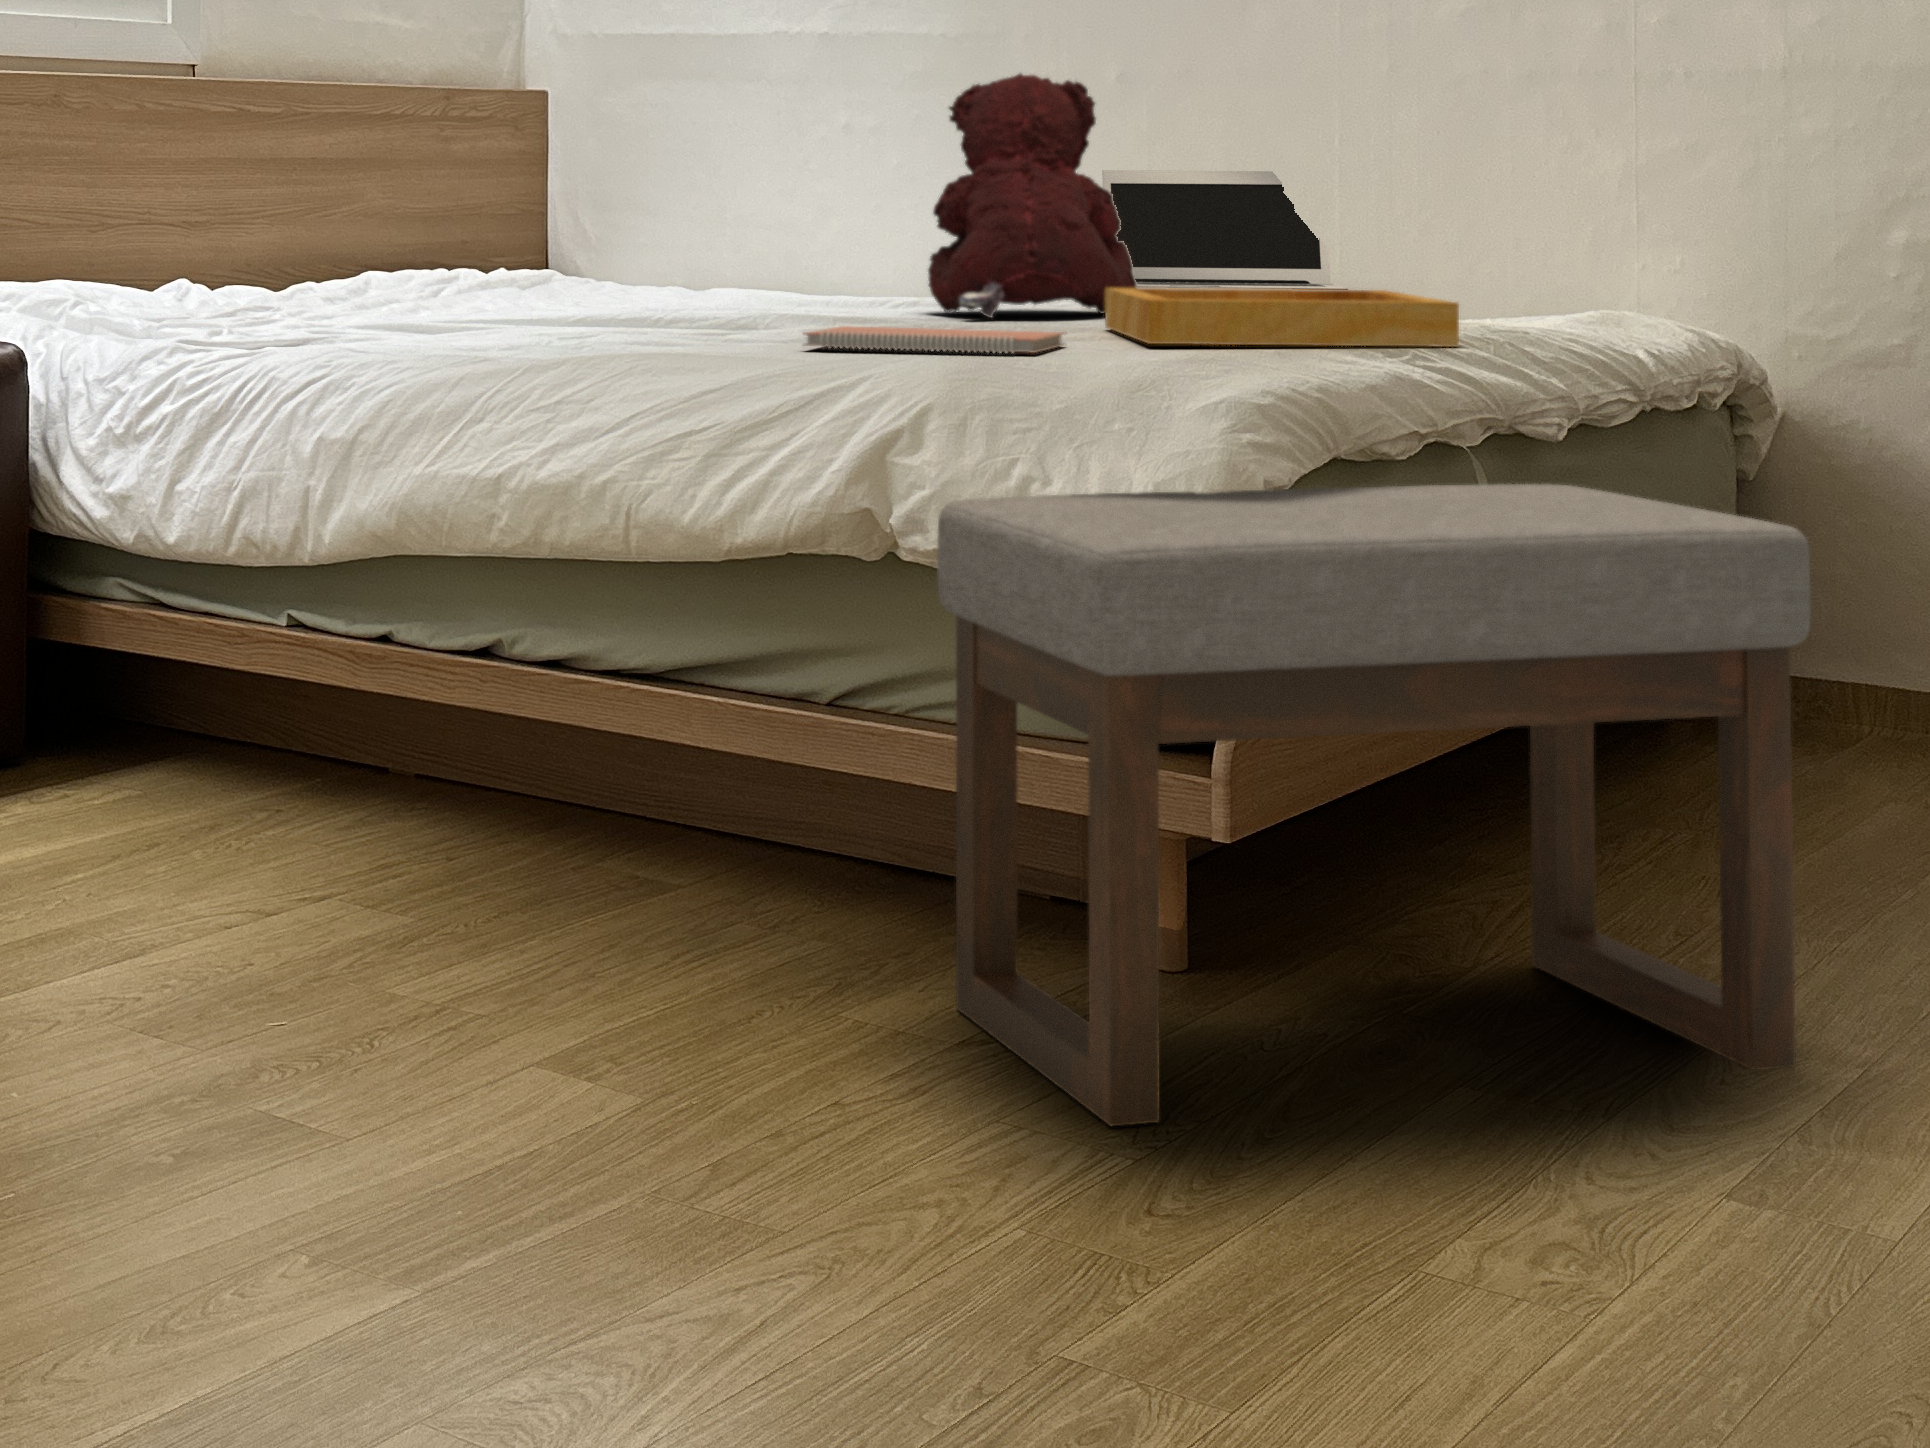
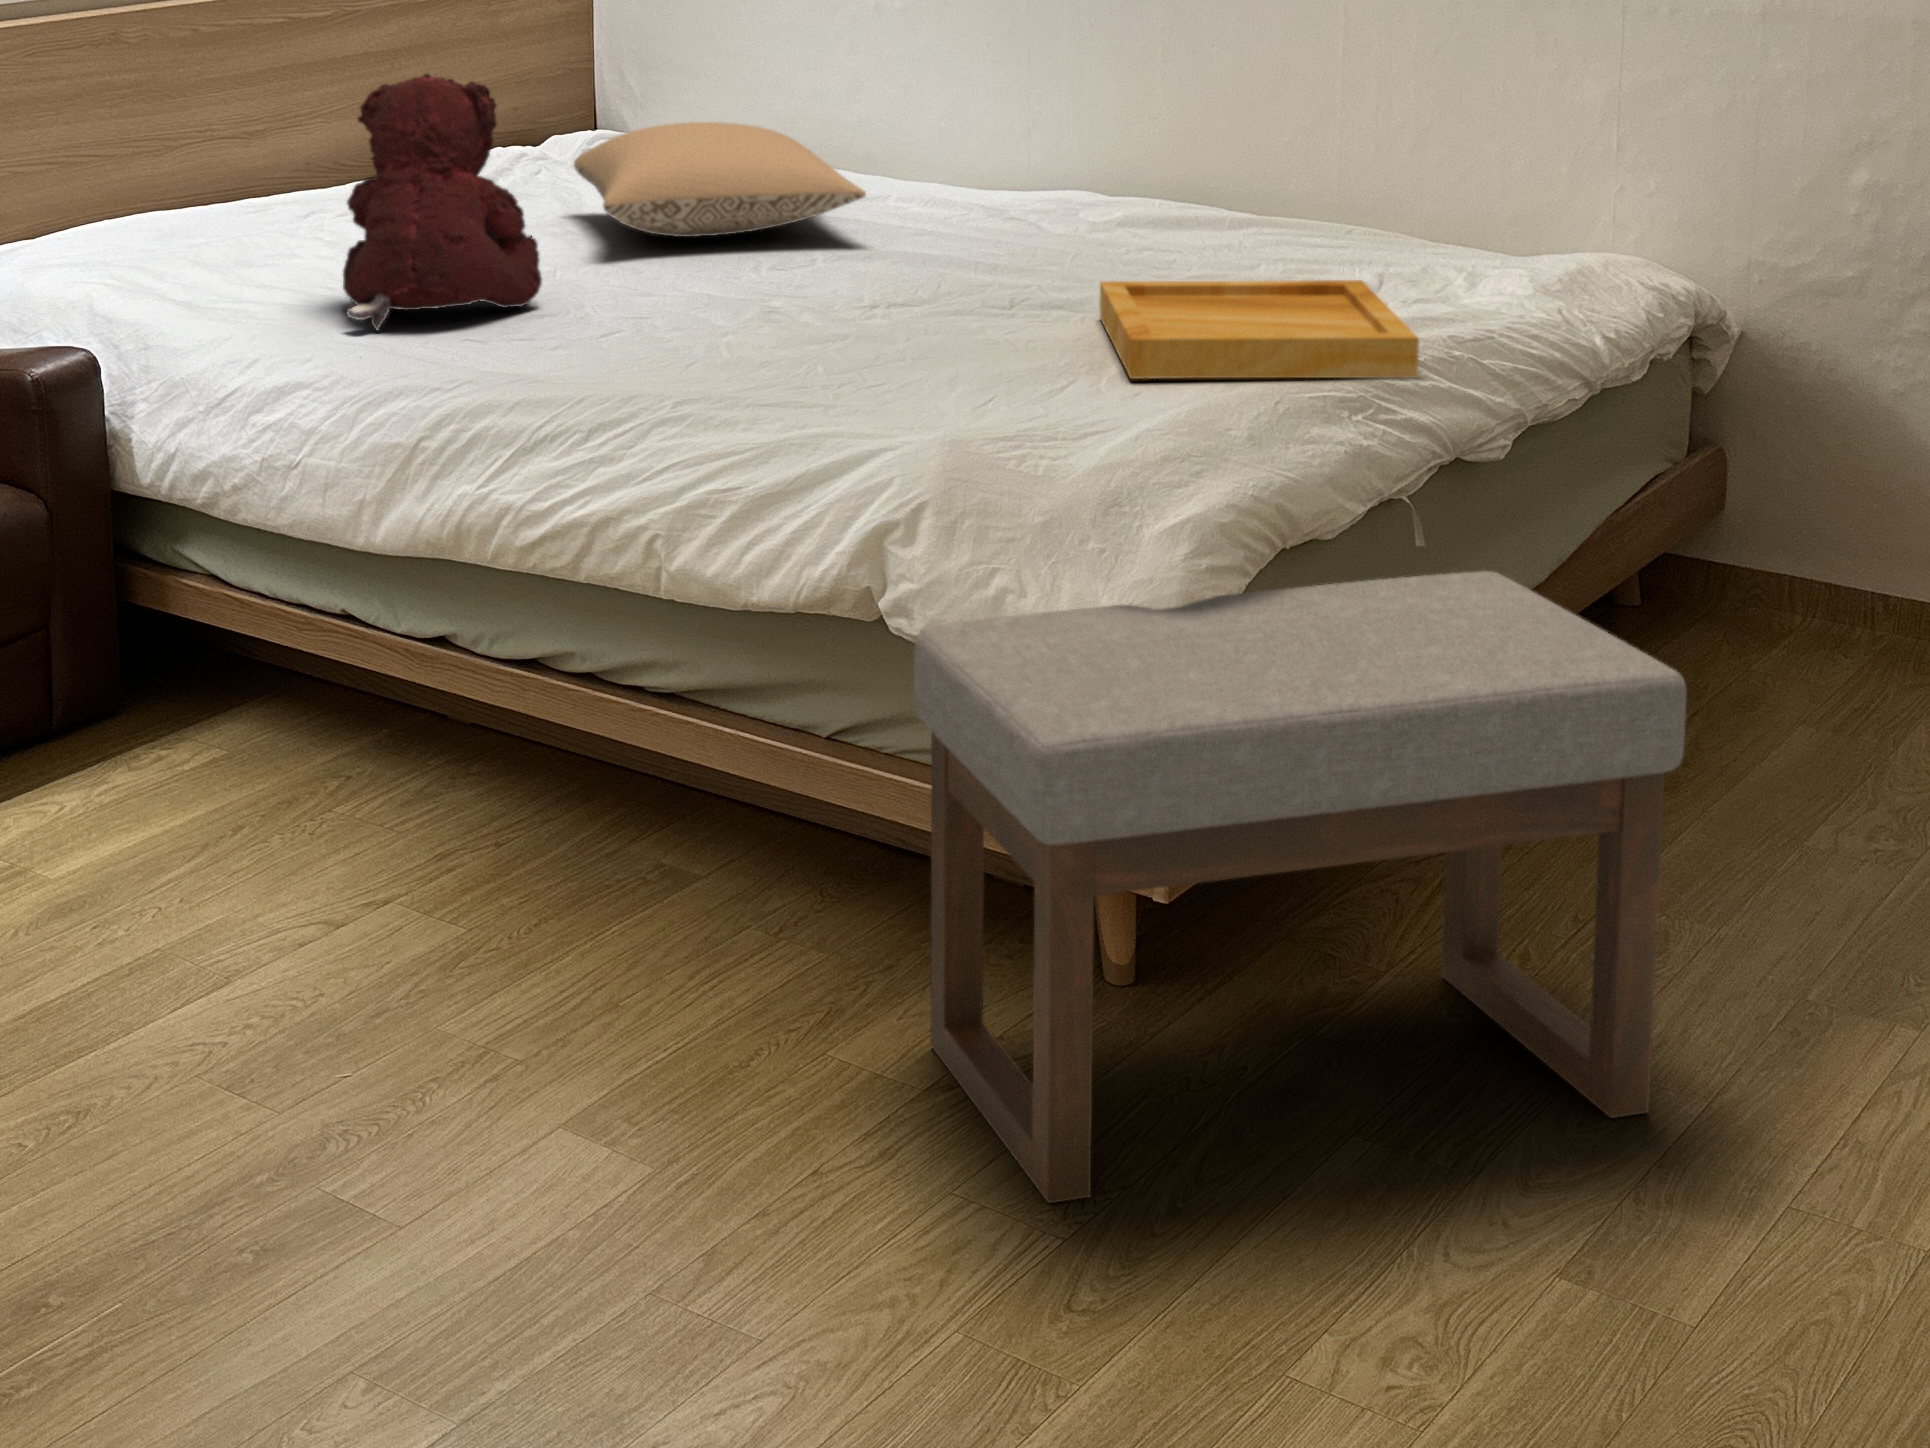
teddy bear: present [928,74,1136,318] -> present [343,74,542,330]
laptop: present [1102,170,1348,290] -> none [1119,77,1345,217]
pillow: none [533,190,846,302] -> present [574,122,866,237]
notebook: present [803,326,1065,353] -> none [809,347,1055,404]

